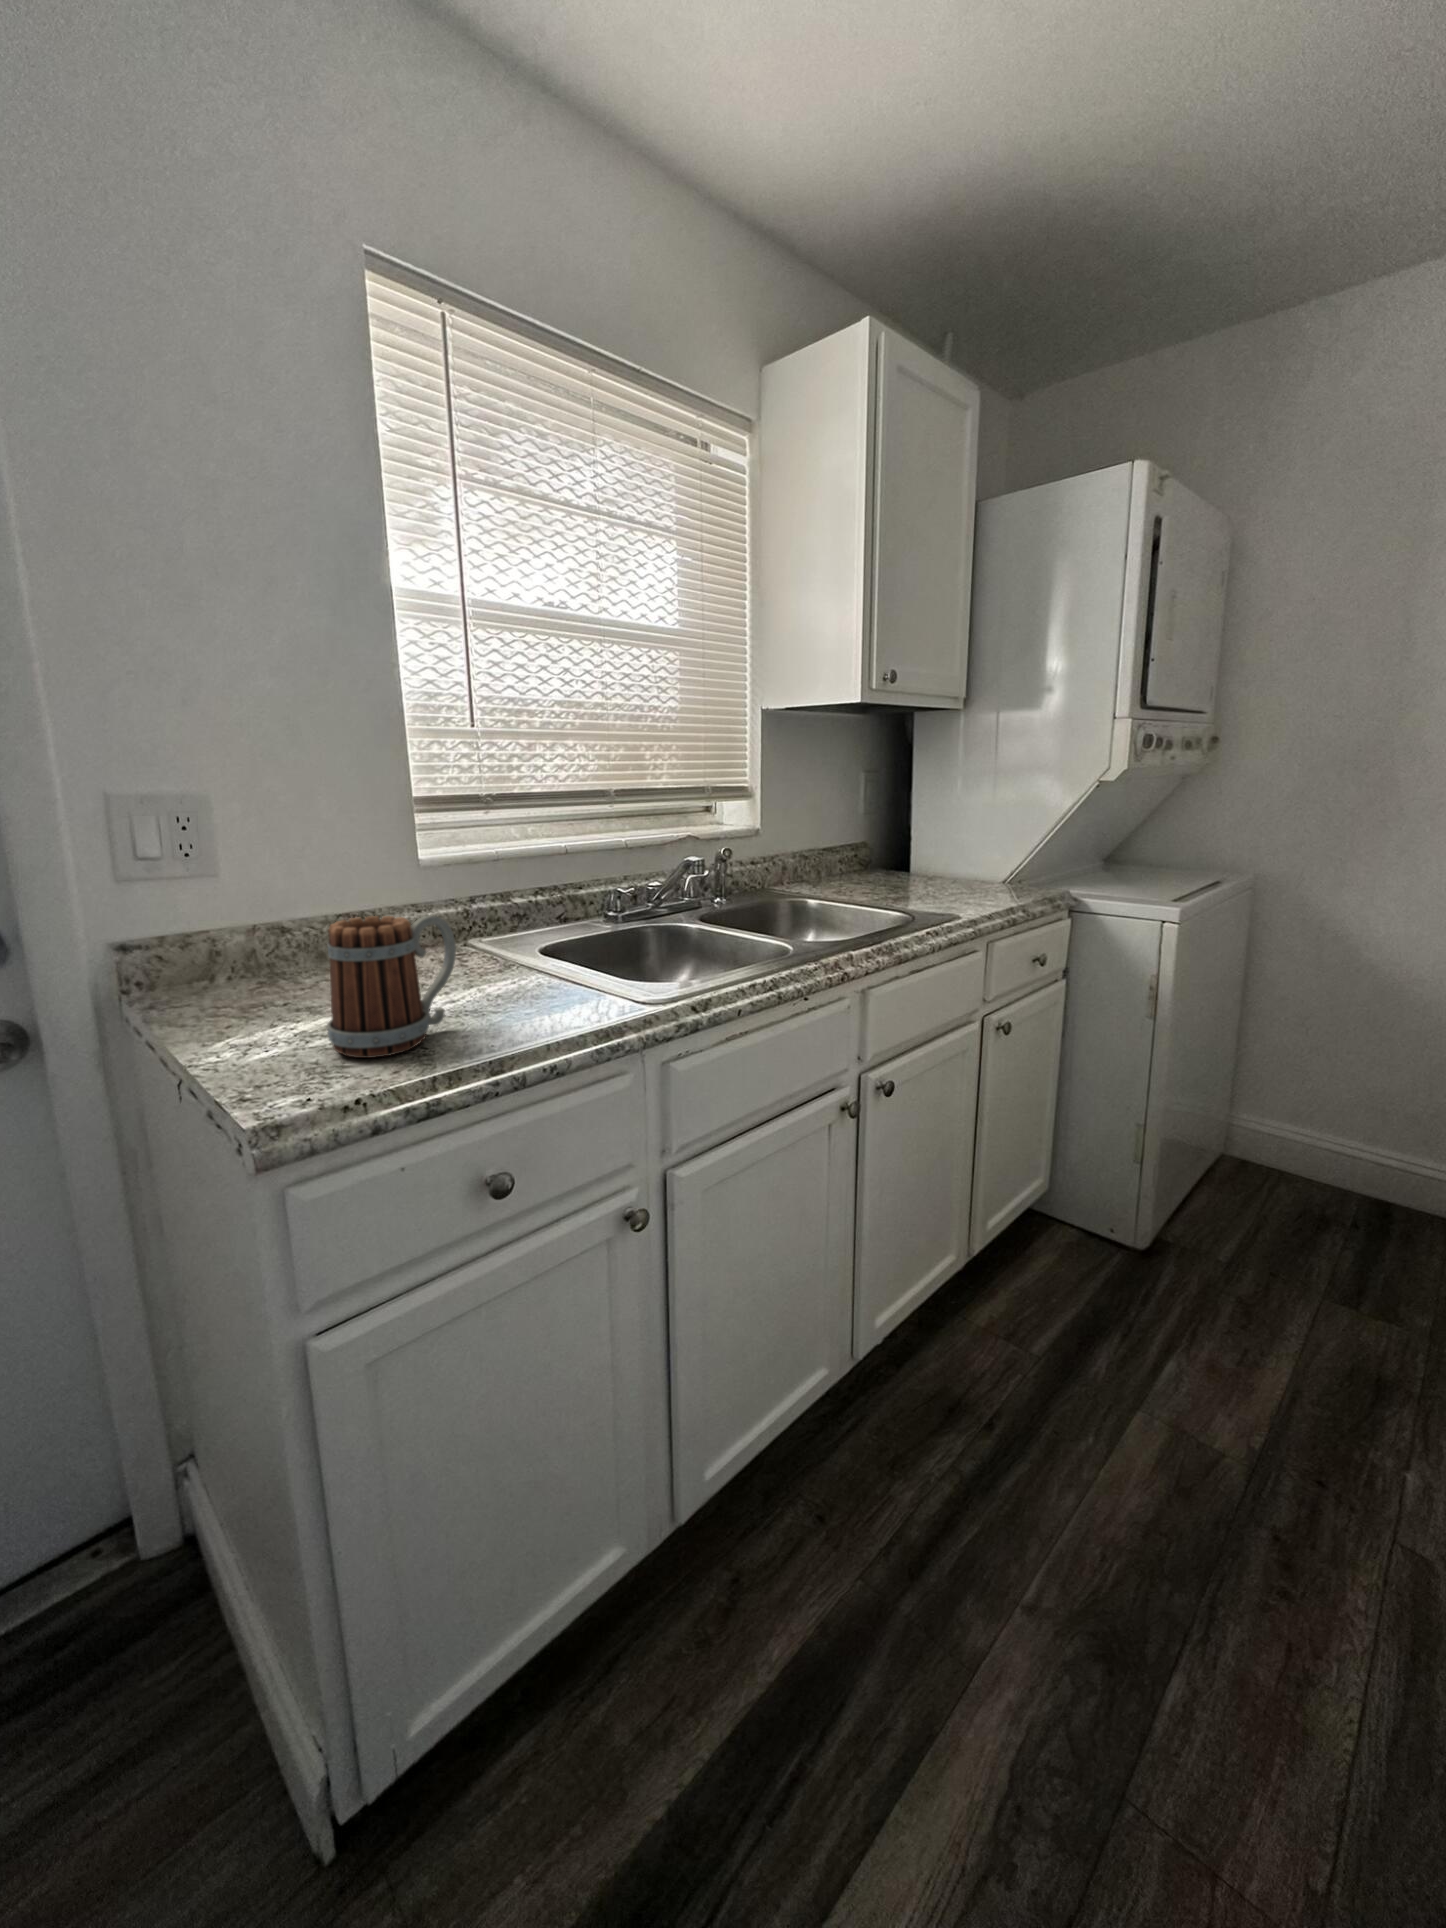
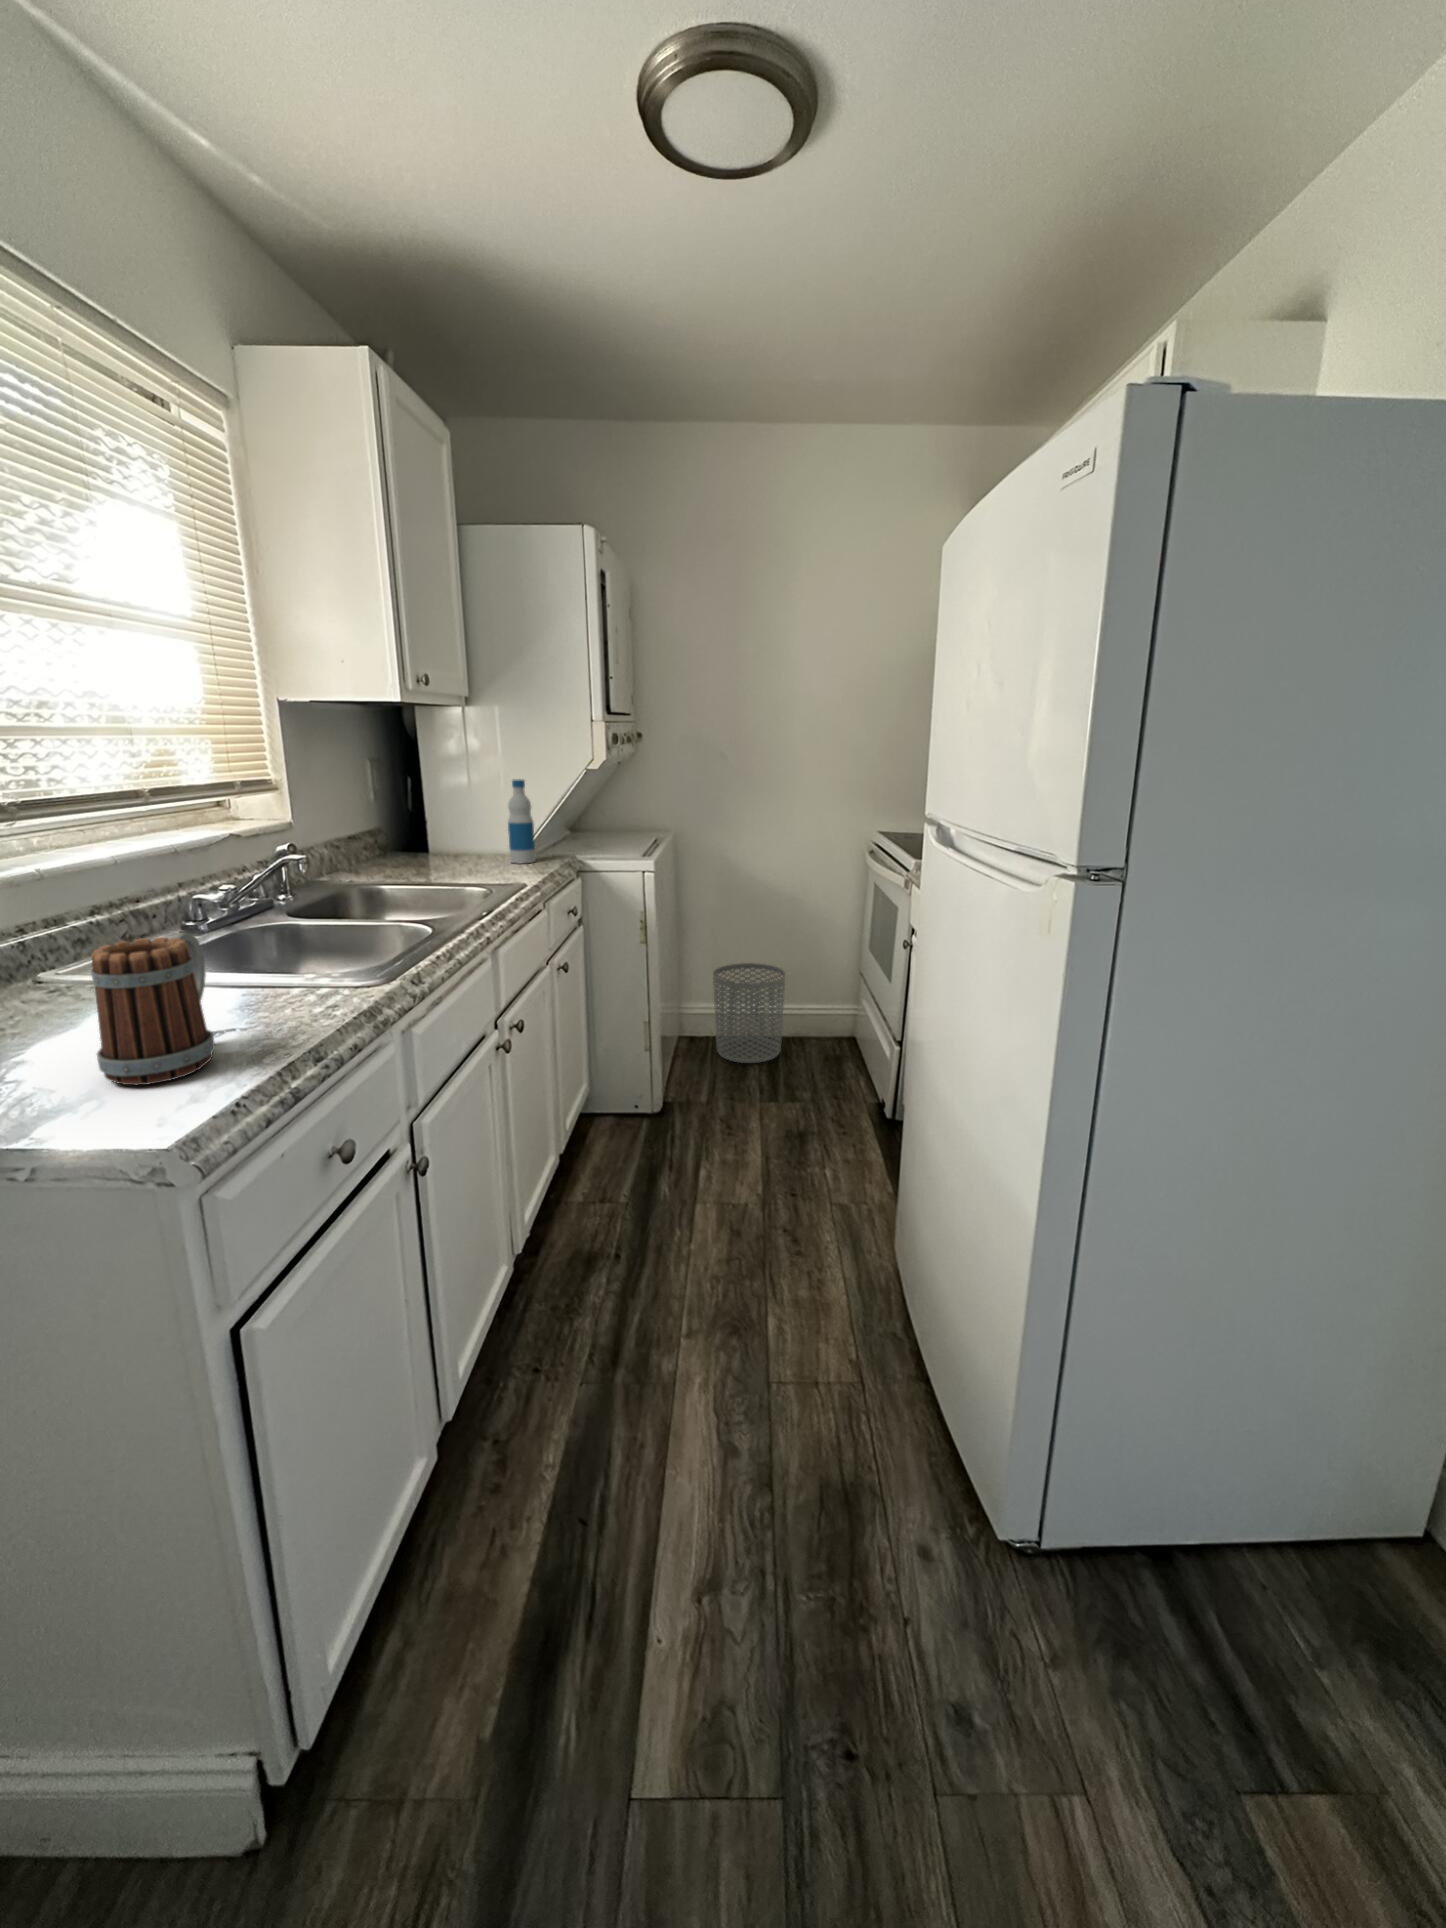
bottle: none [983,793,1017,893] -> present [508,779,535,864]
waste bin: none [1277,1073,1422,1233] -> present [713,963,785,1063]

